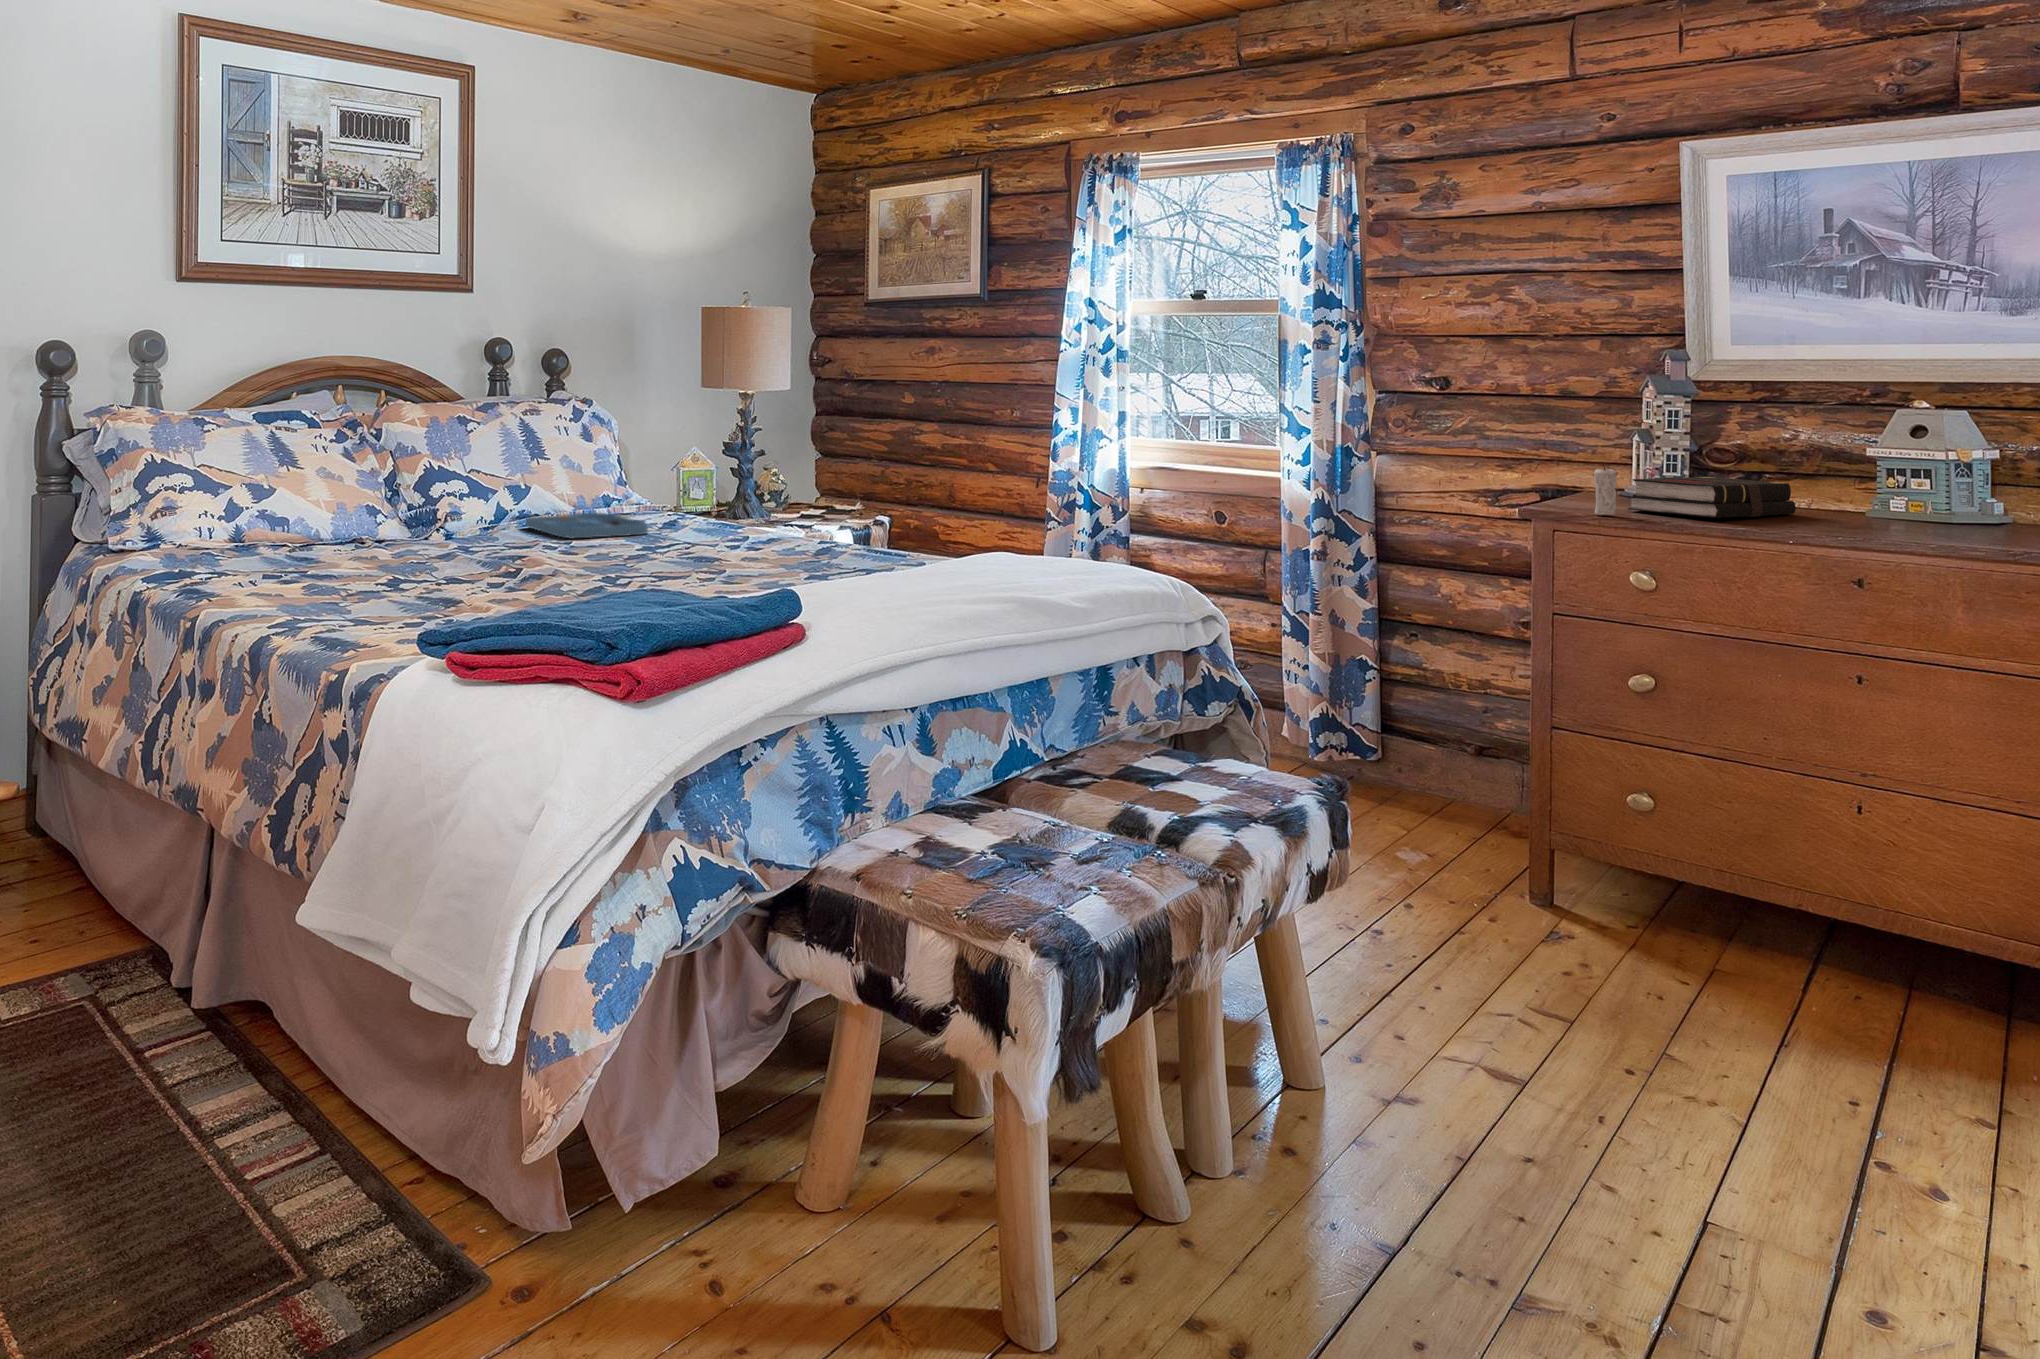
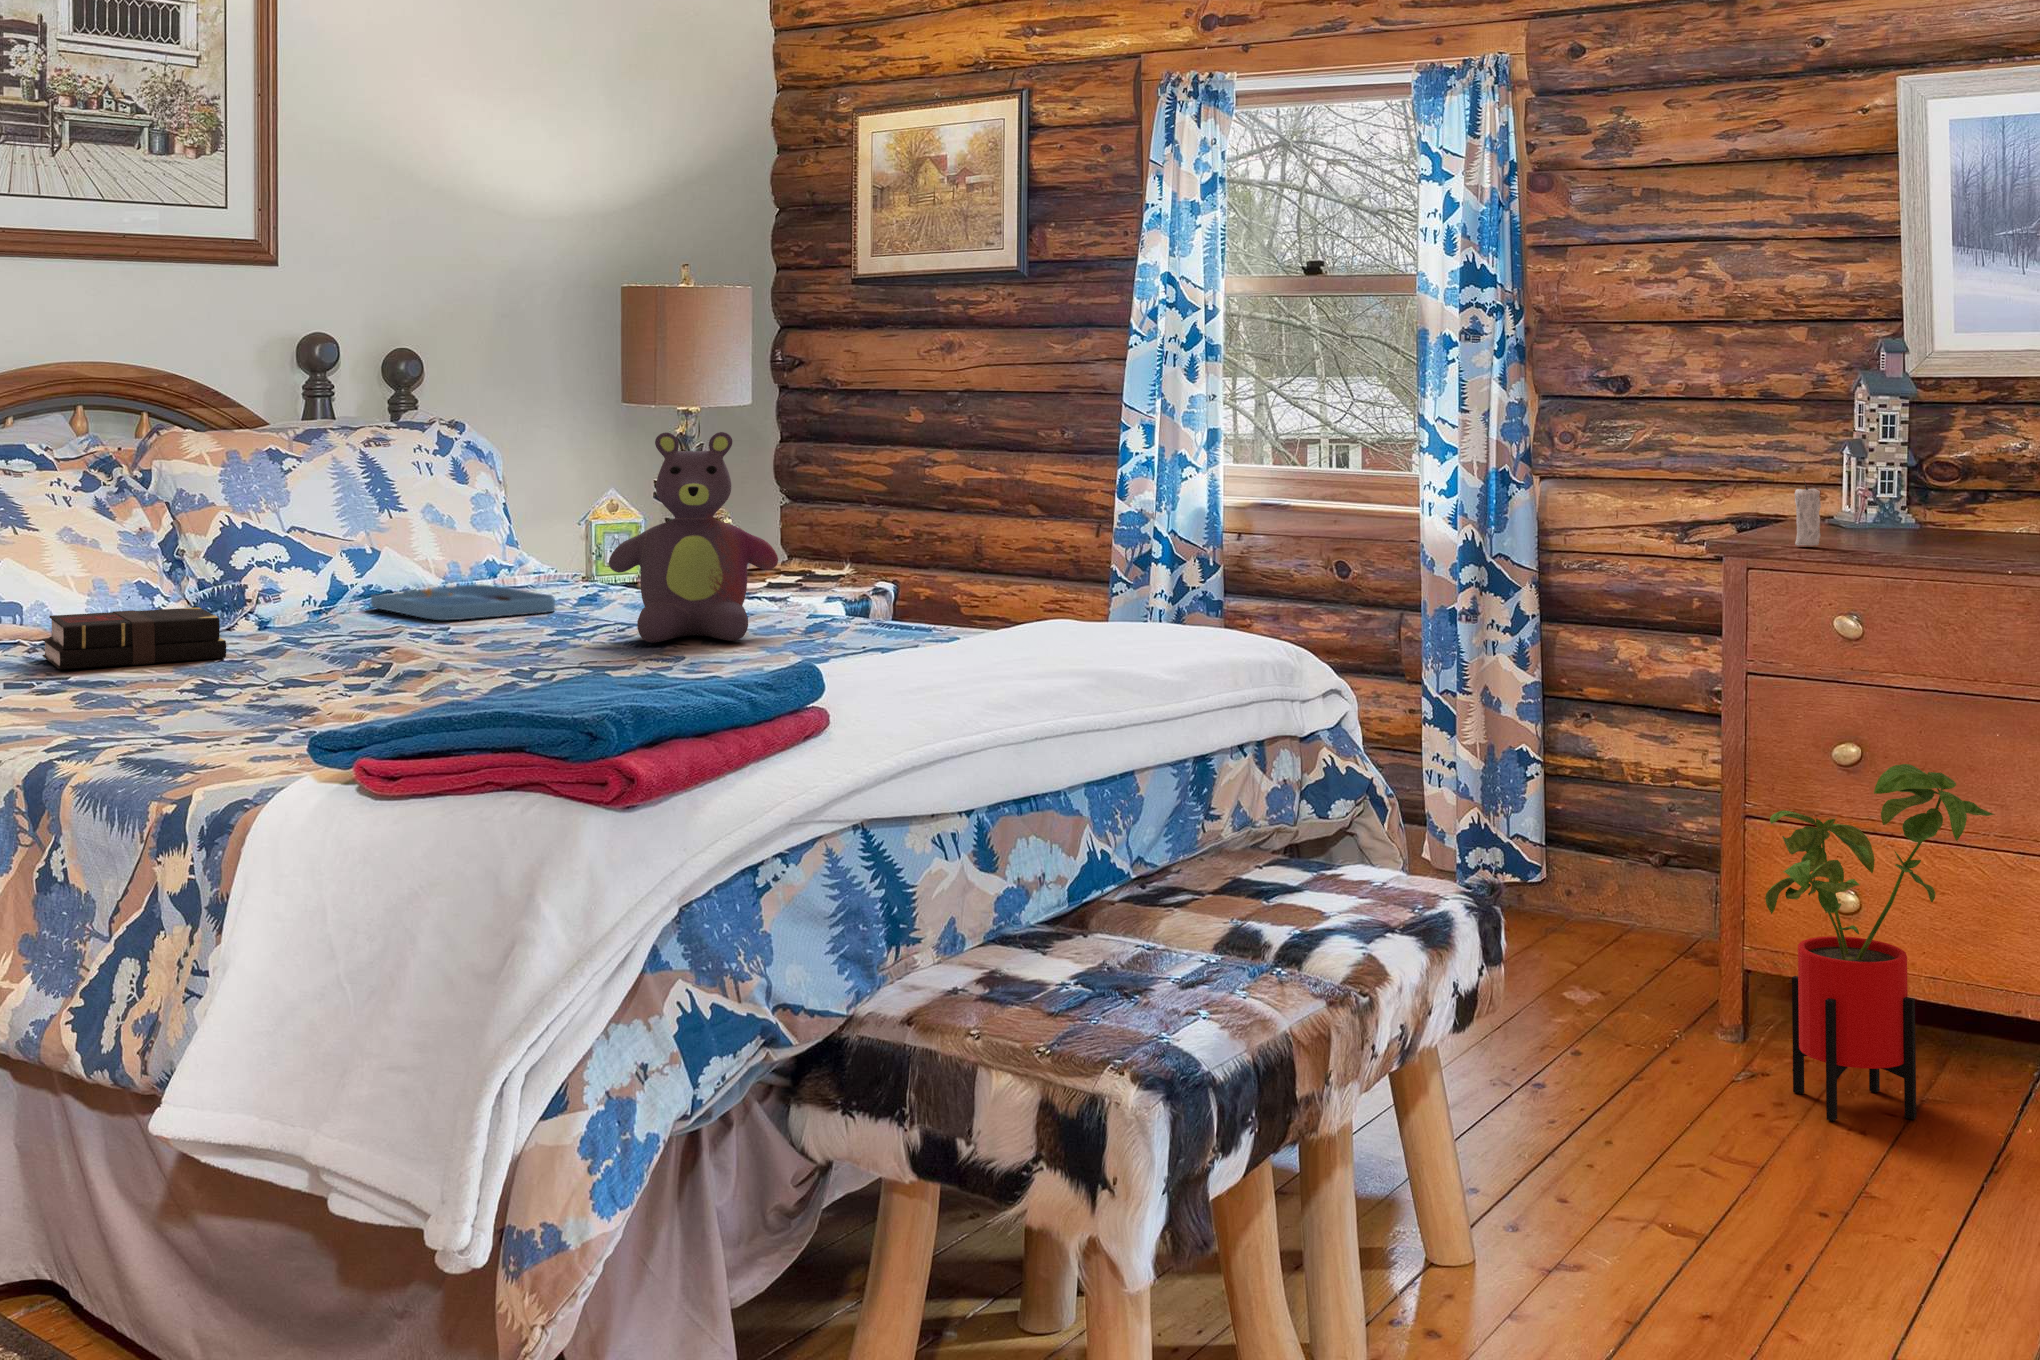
stuffed bear: none [677,410,797,562] -> present [609,432,778,643]
book: present [1628,477,1796,518] -> present [42,607,226,669]
house plant: none [1569,696,1774,986] -> present [1765,764,1994,1121]

